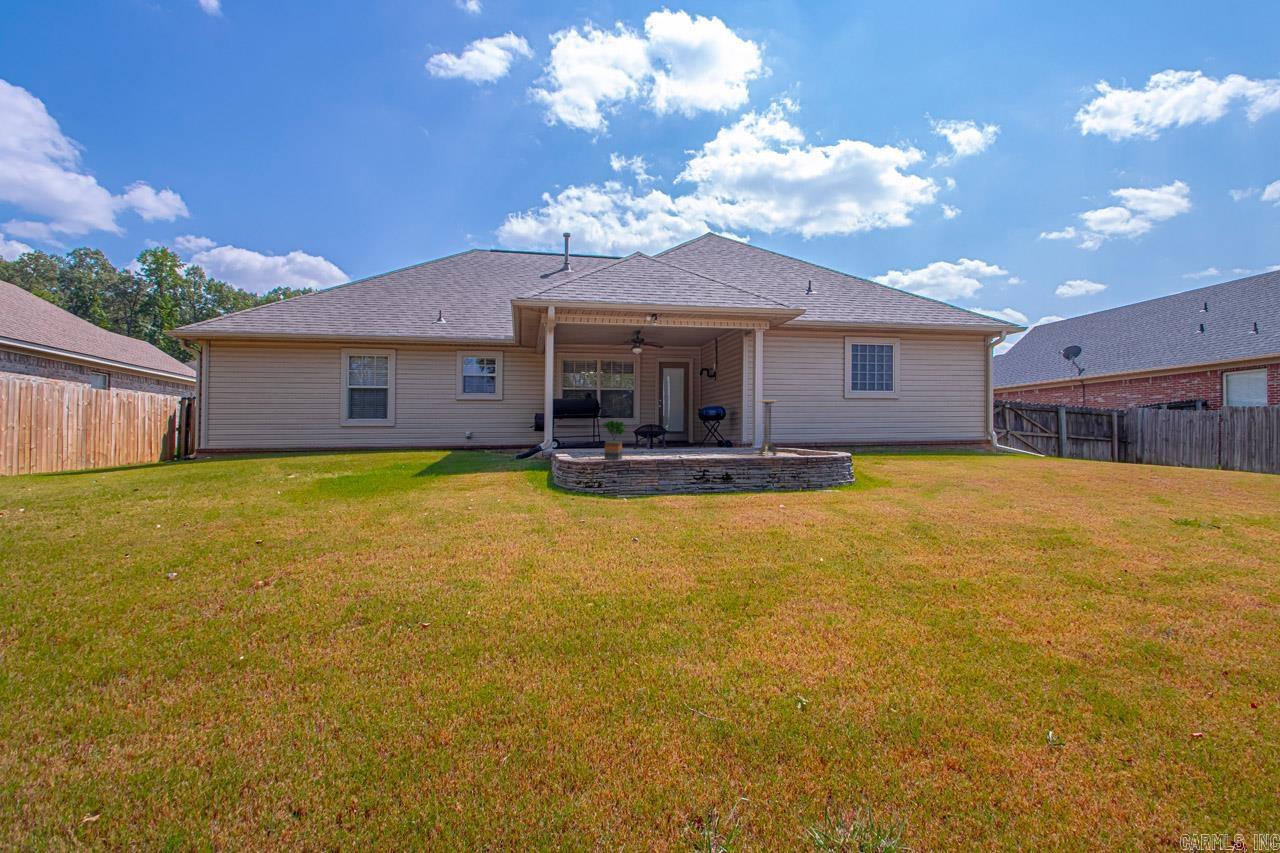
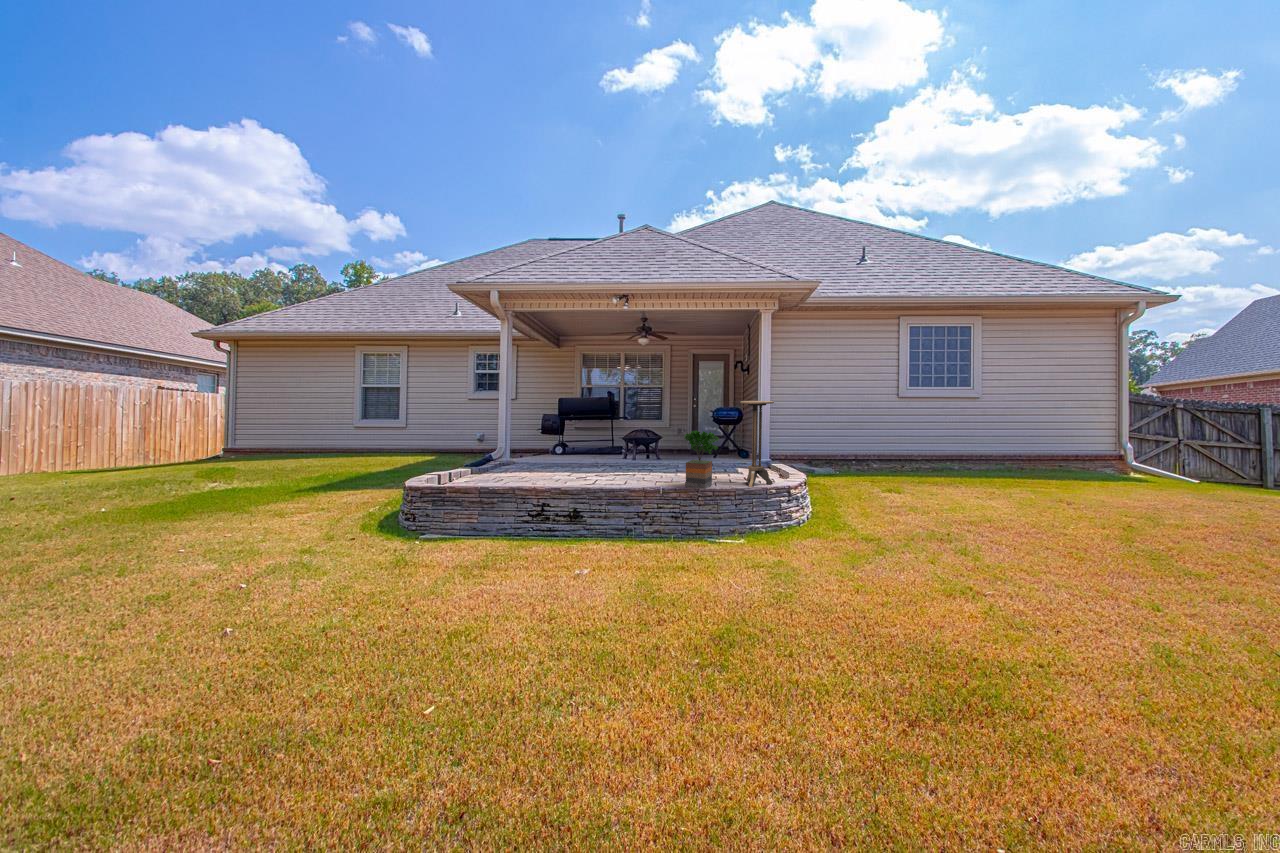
potted tree: present [603,421,627,460] -> present [684,430,719,489]

